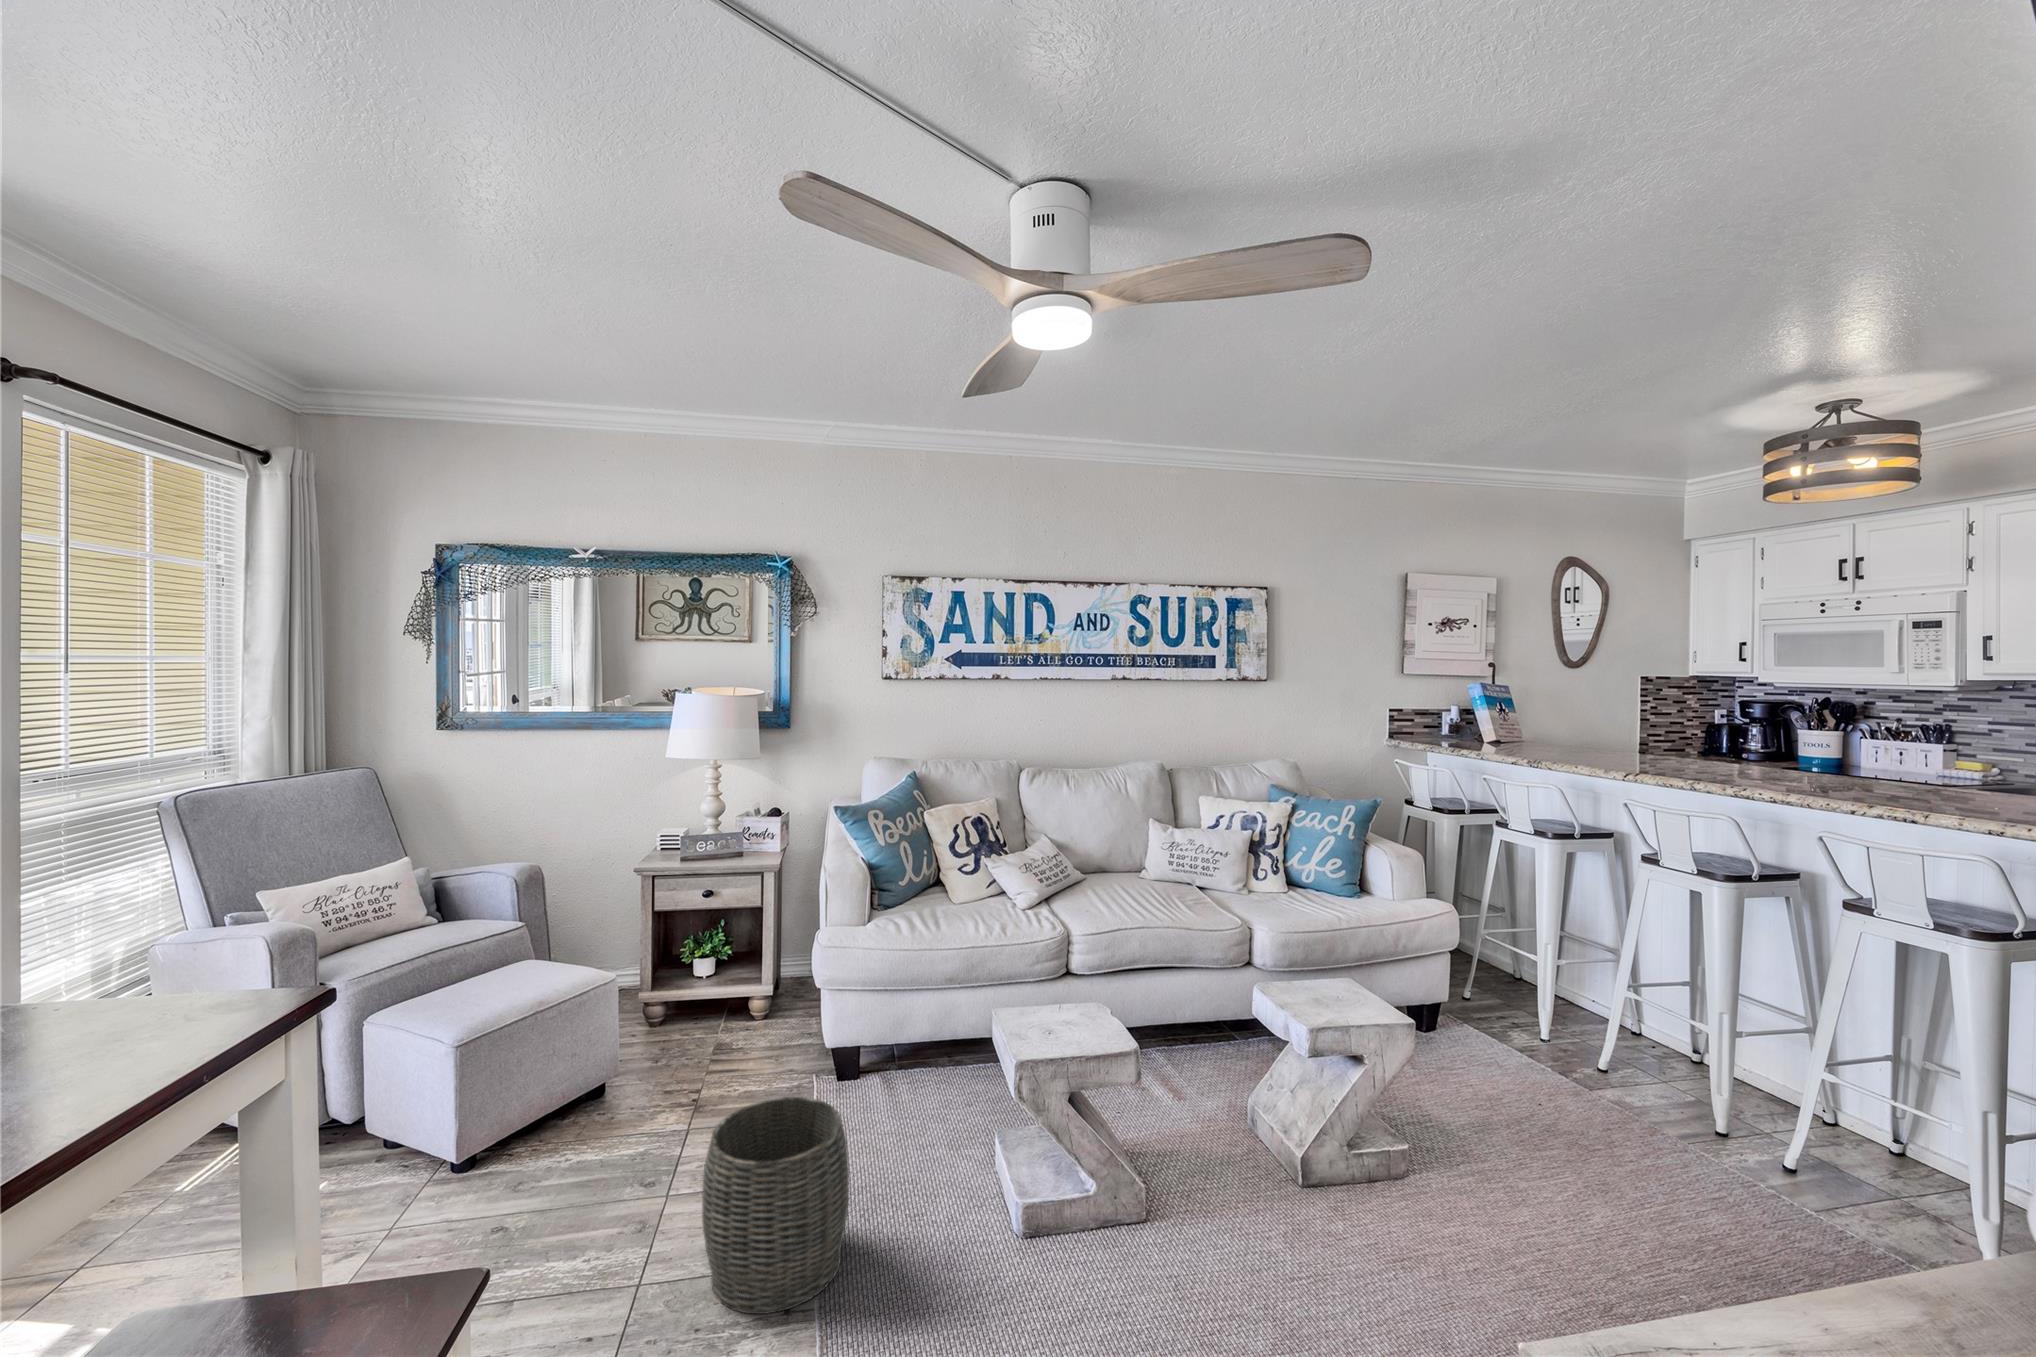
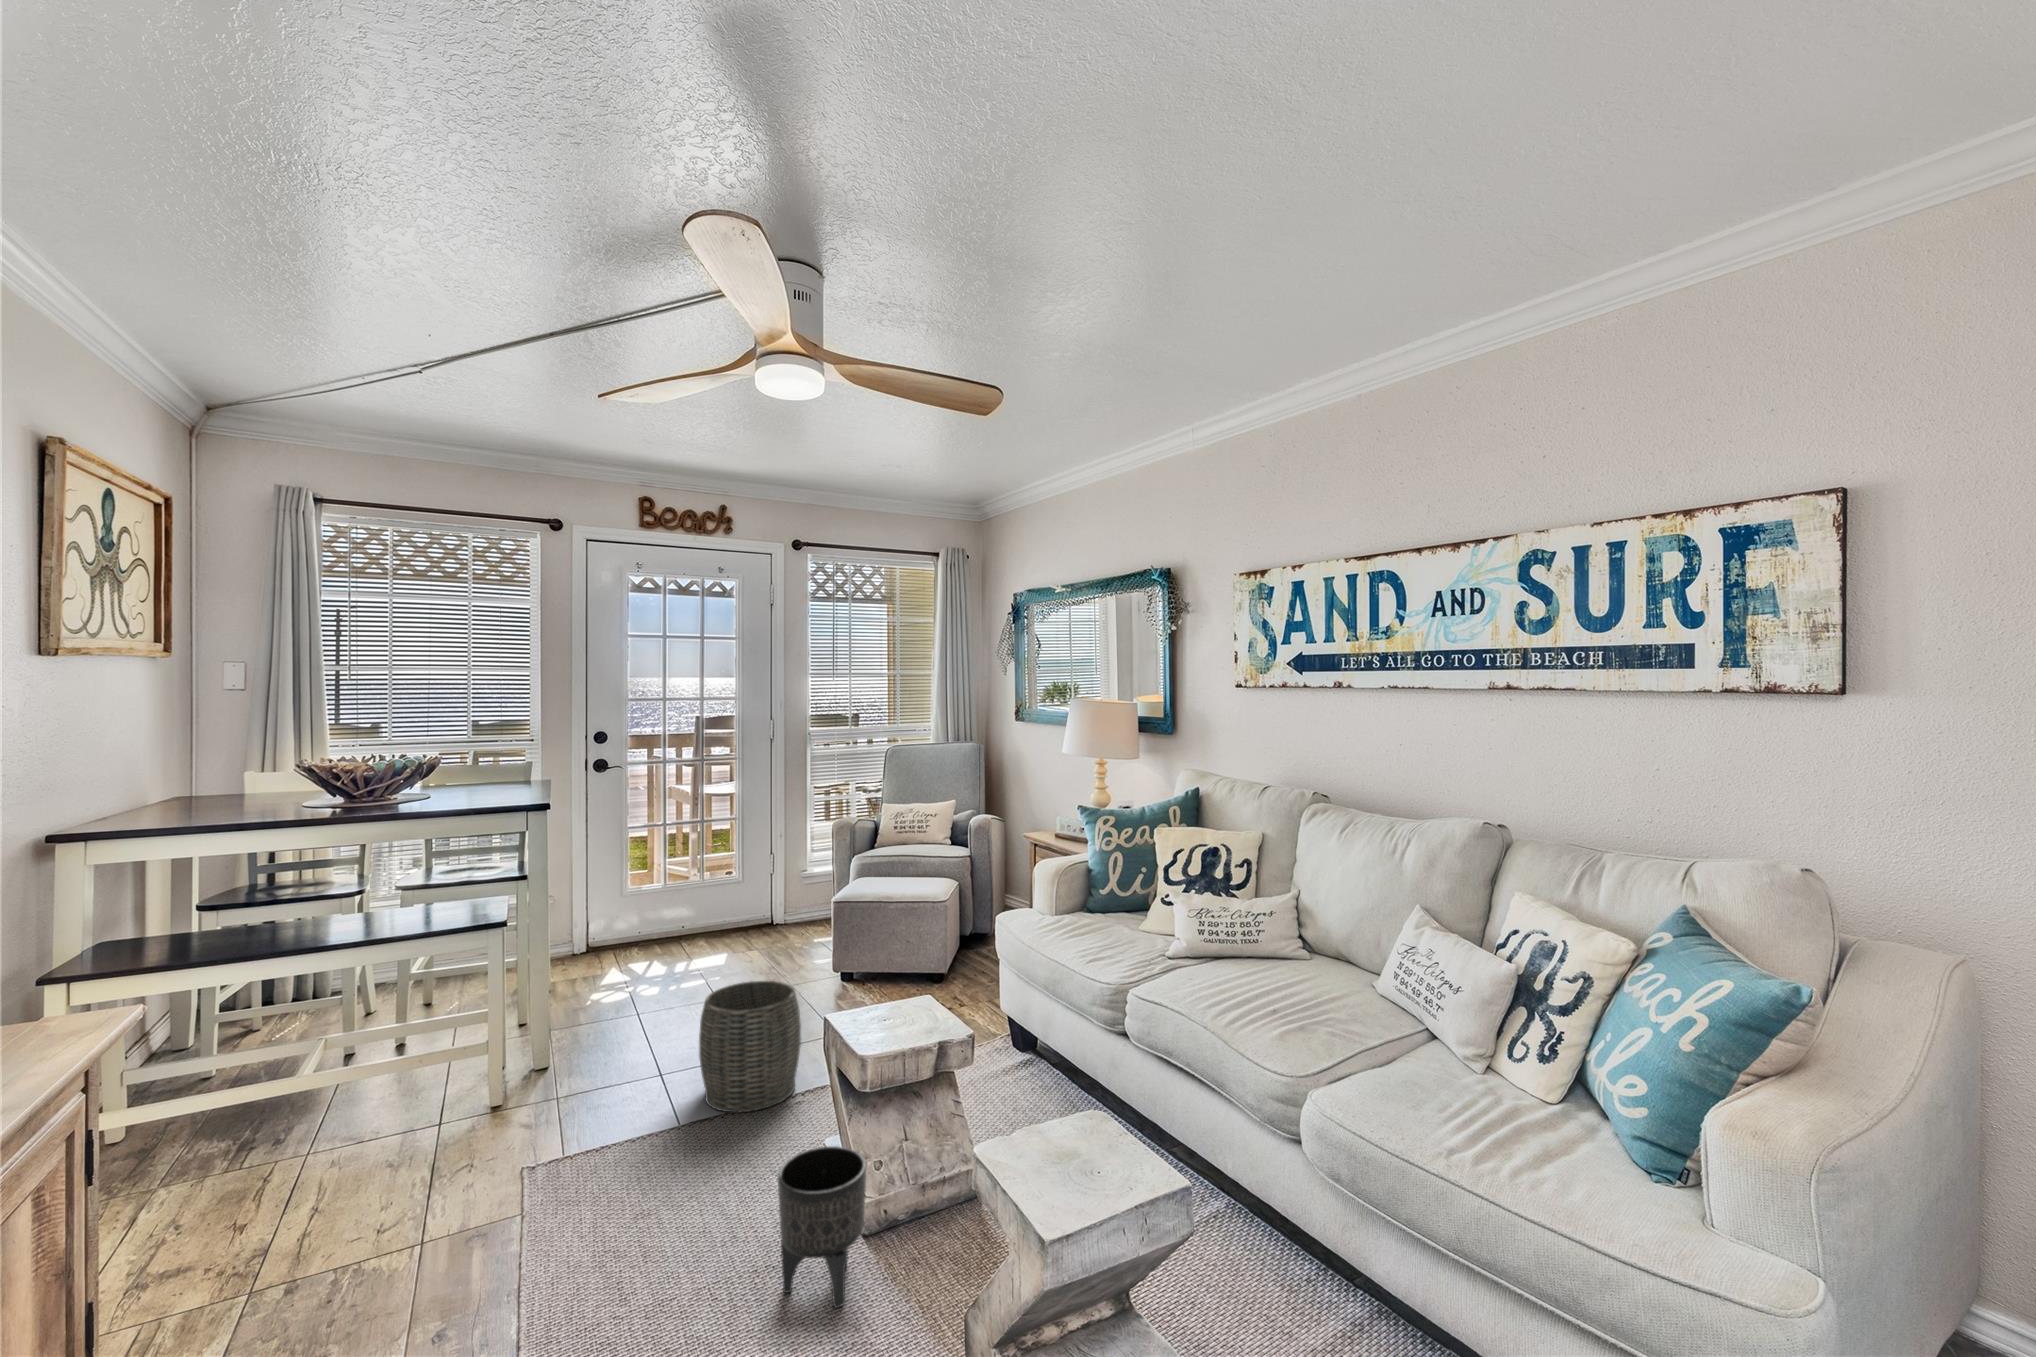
planter: none [1172,1110,1255,1265] -> present [778,1146,866,1308]

